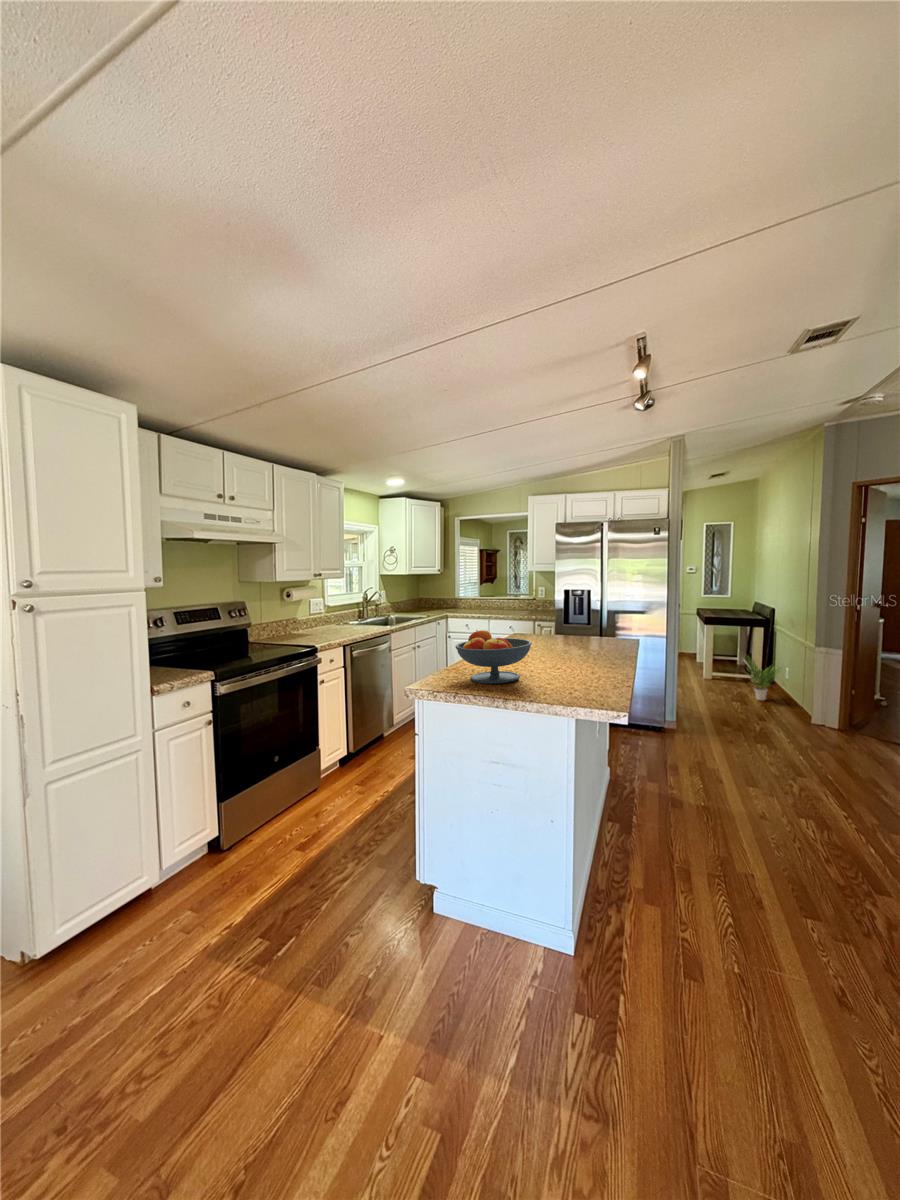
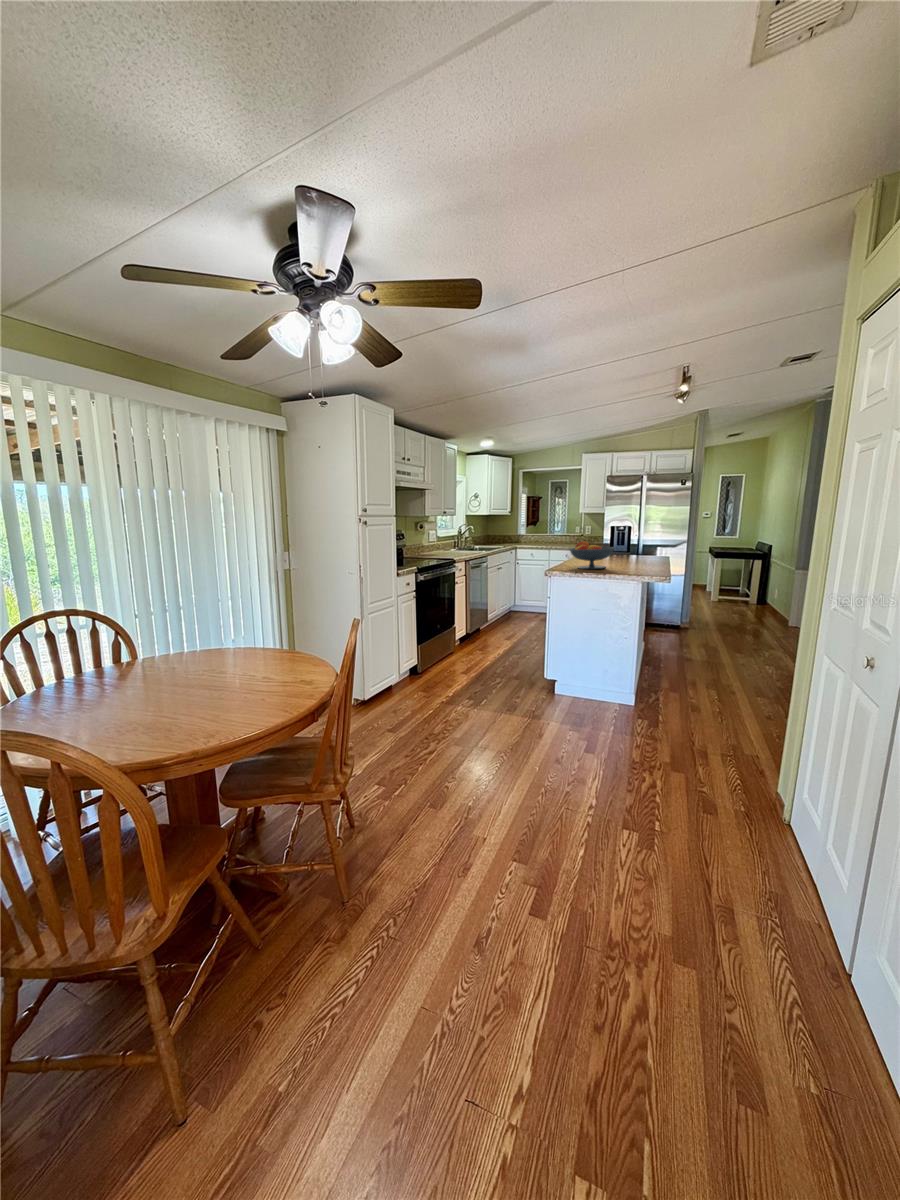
potted plant: present [747,660,777,700] -> none [736,579,773,614]

